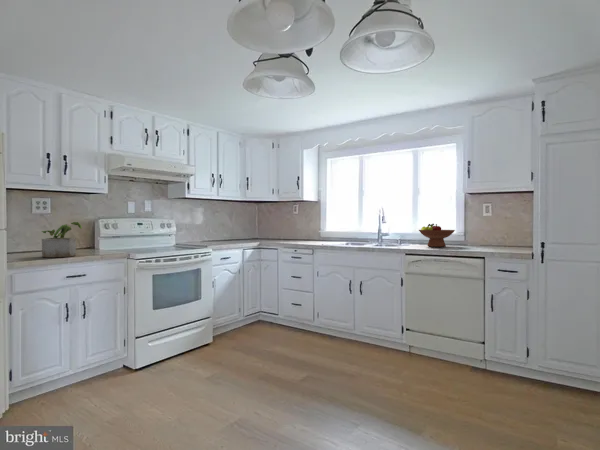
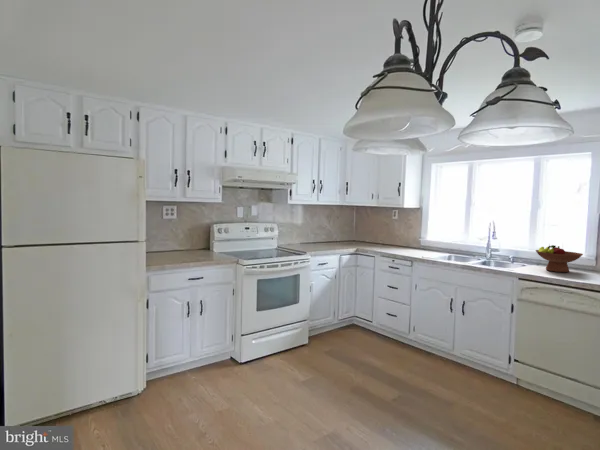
potted plant: present [42,222,82,257] -> none [168,230,200,262]

